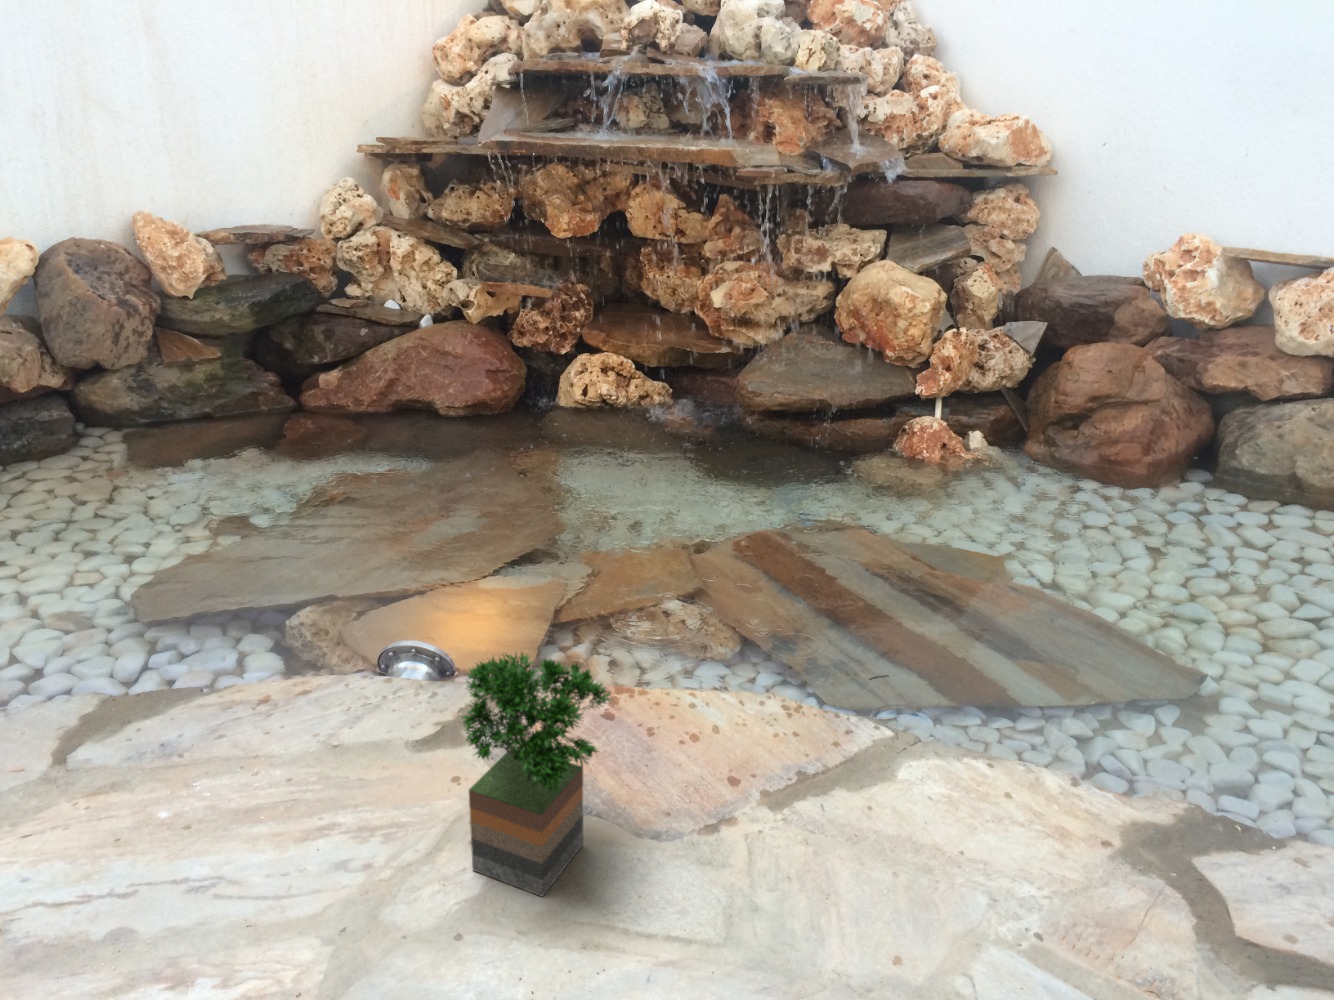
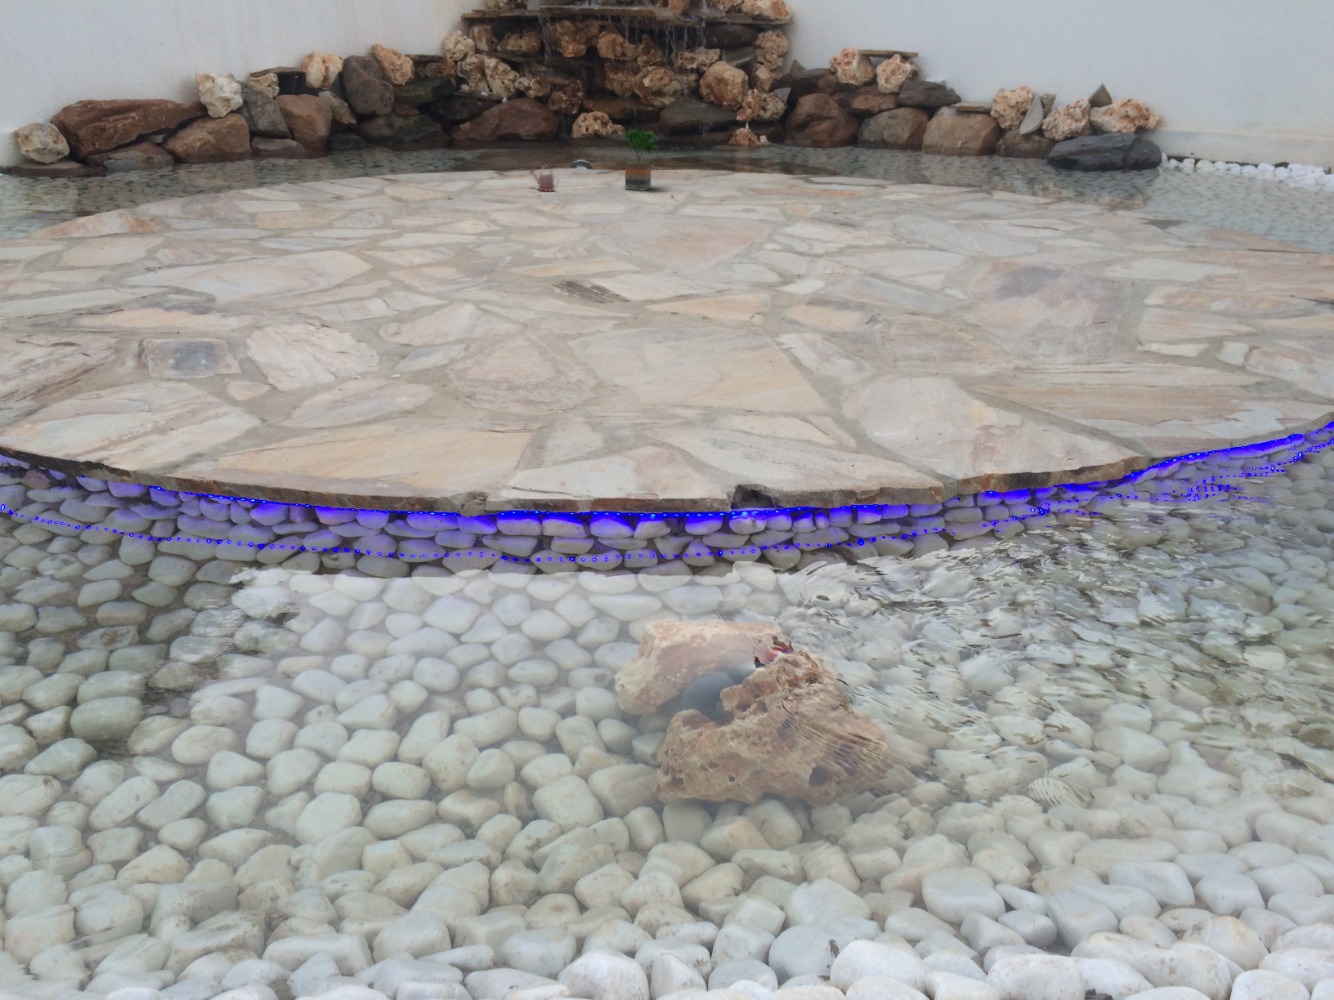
watering can: none [106,775,193,892] -> present [530,169,559,191]

